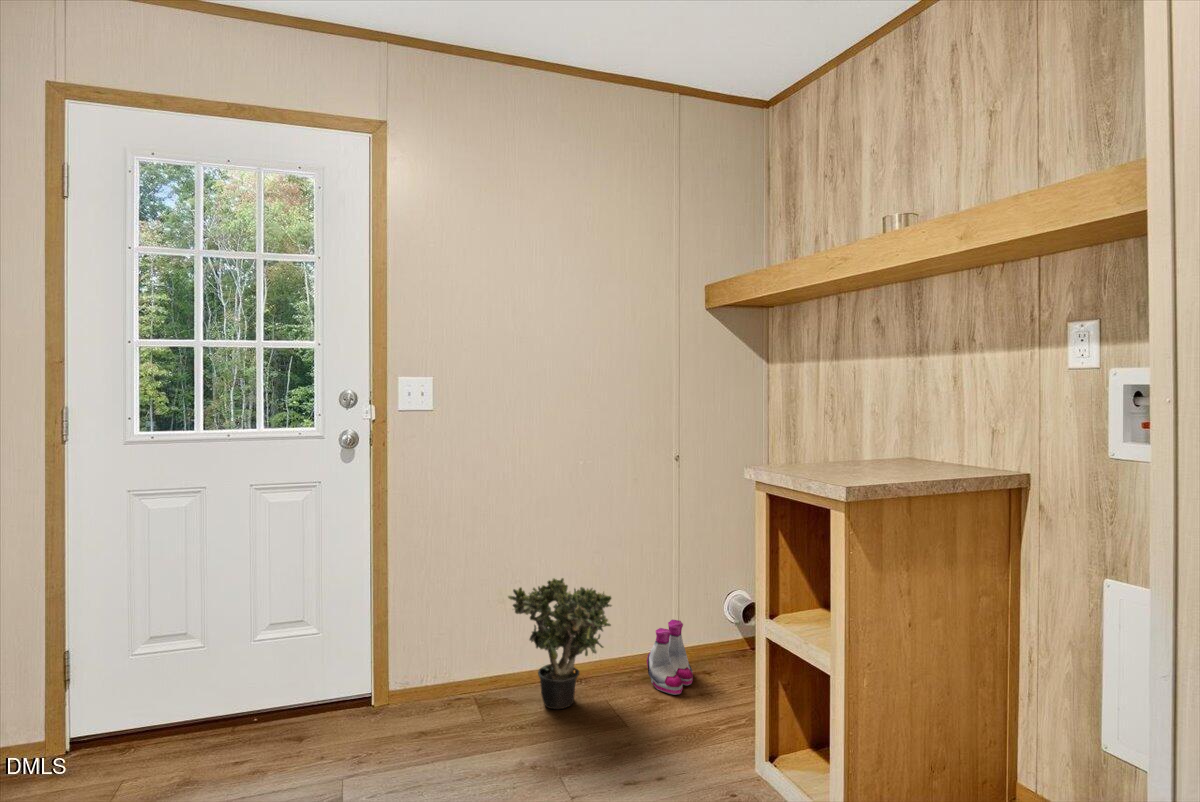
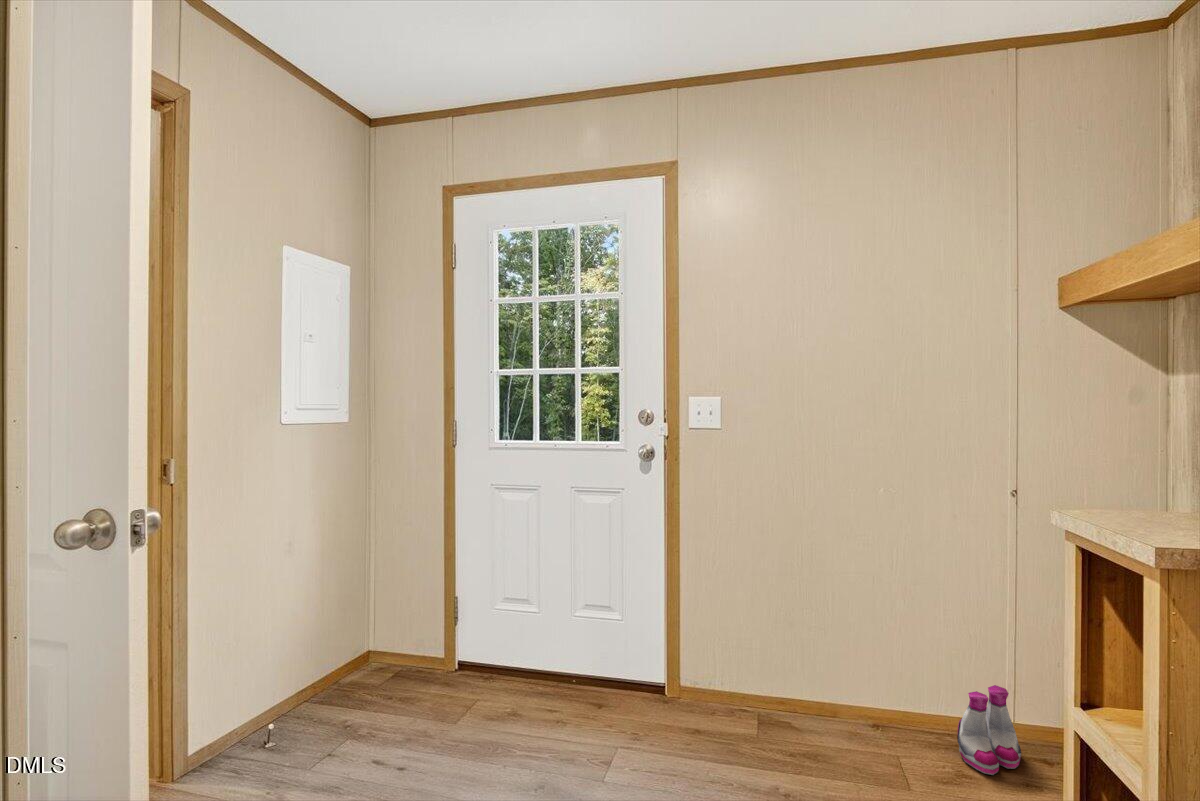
potted plant: present [508,578,611,709] -> none [783,608,905,749]

